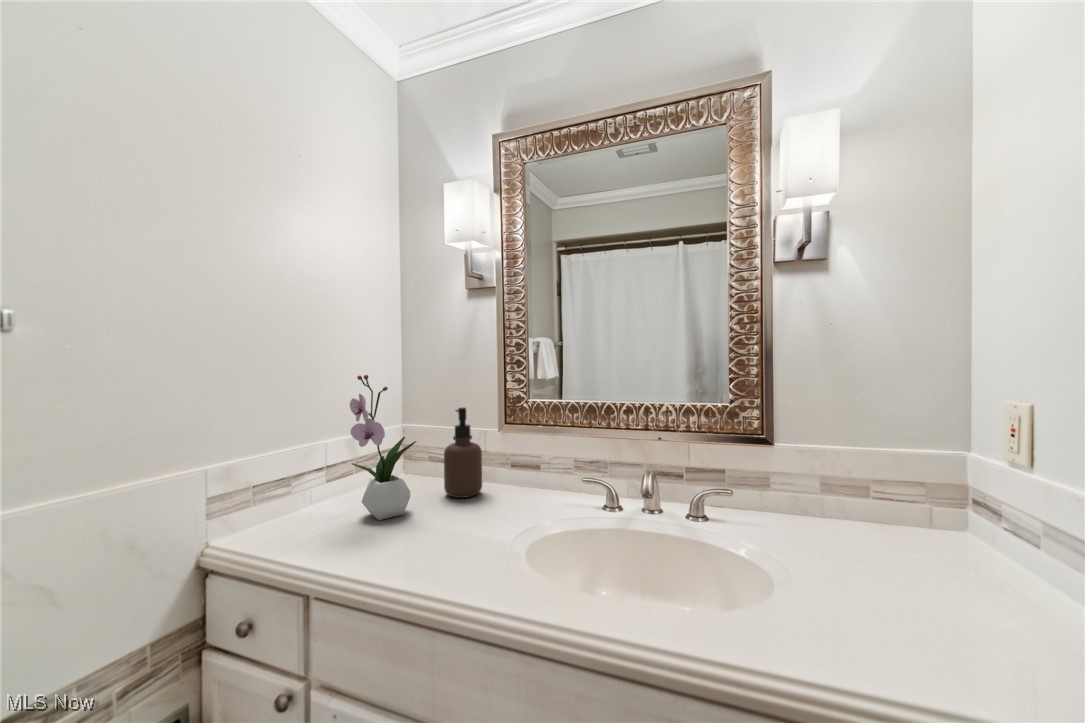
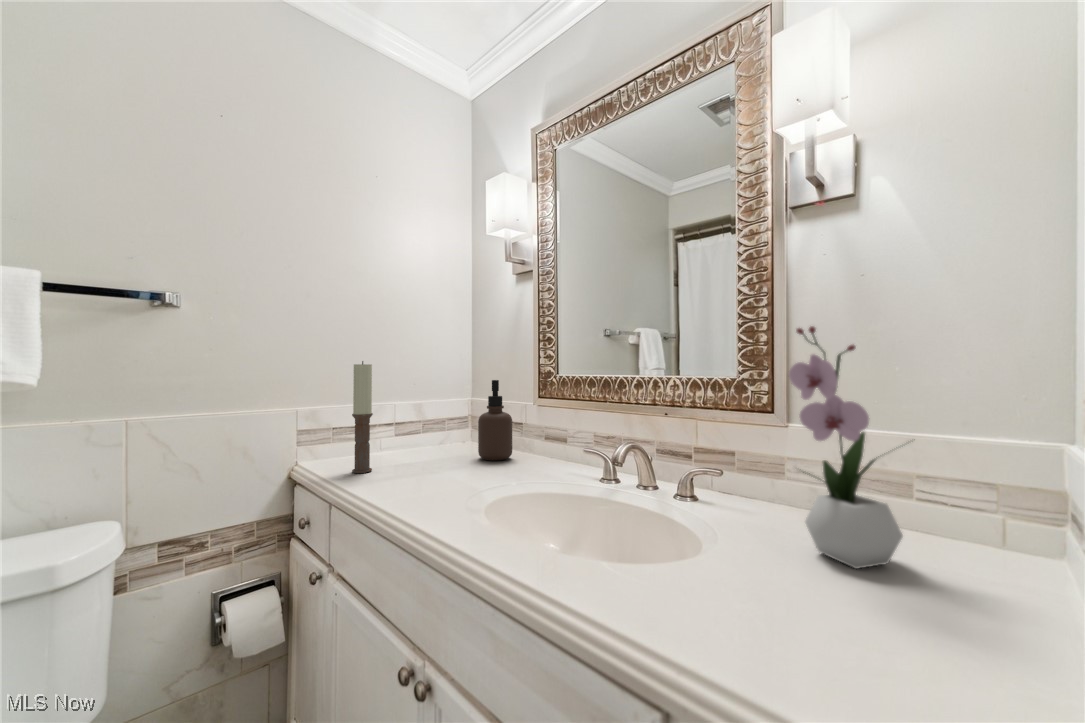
flower arrangement: present [350,375,416,520] -> present [789,326,903,569]
candle: none [313,399,341,547] -> present [352,361,373,473]

